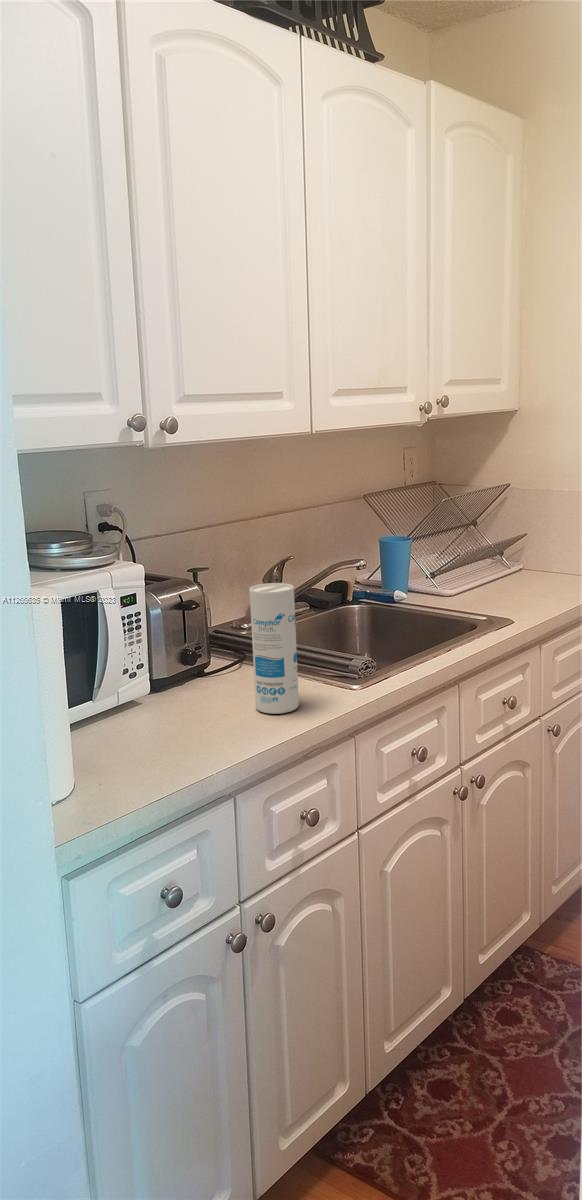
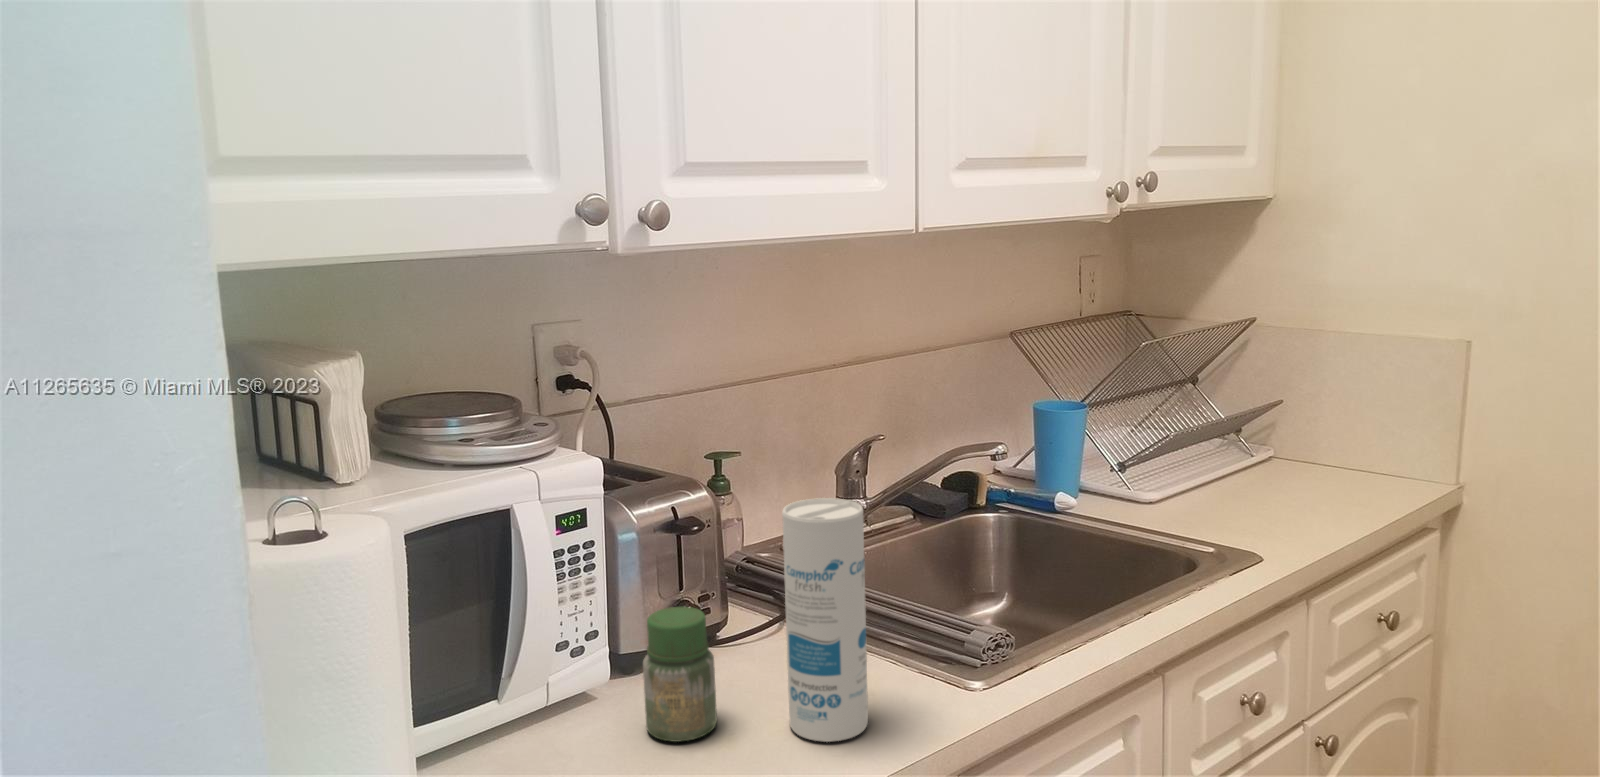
jar: none [174,647,216,718] -> present [643,607,717,742]

